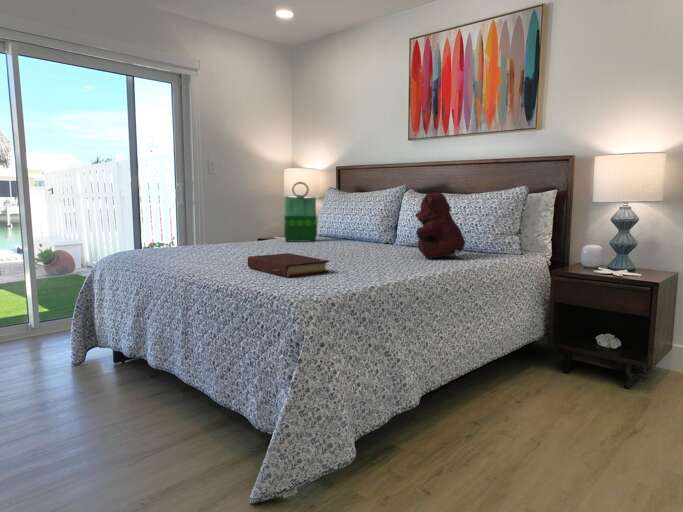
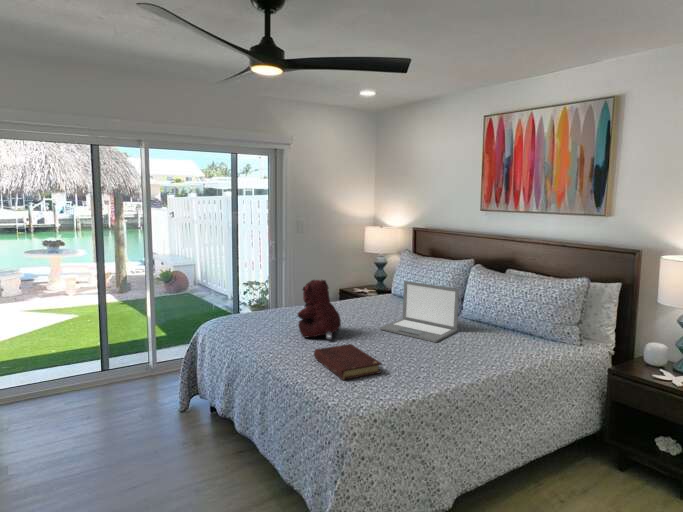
tote bag: present [284,182,317,242] -> none [358,255,388,308]
teddy bear: present [416,192,465,259] -> present [298,280,341,340]
laptop: none [315,202,399,256] -> present [380,281,459,342]

